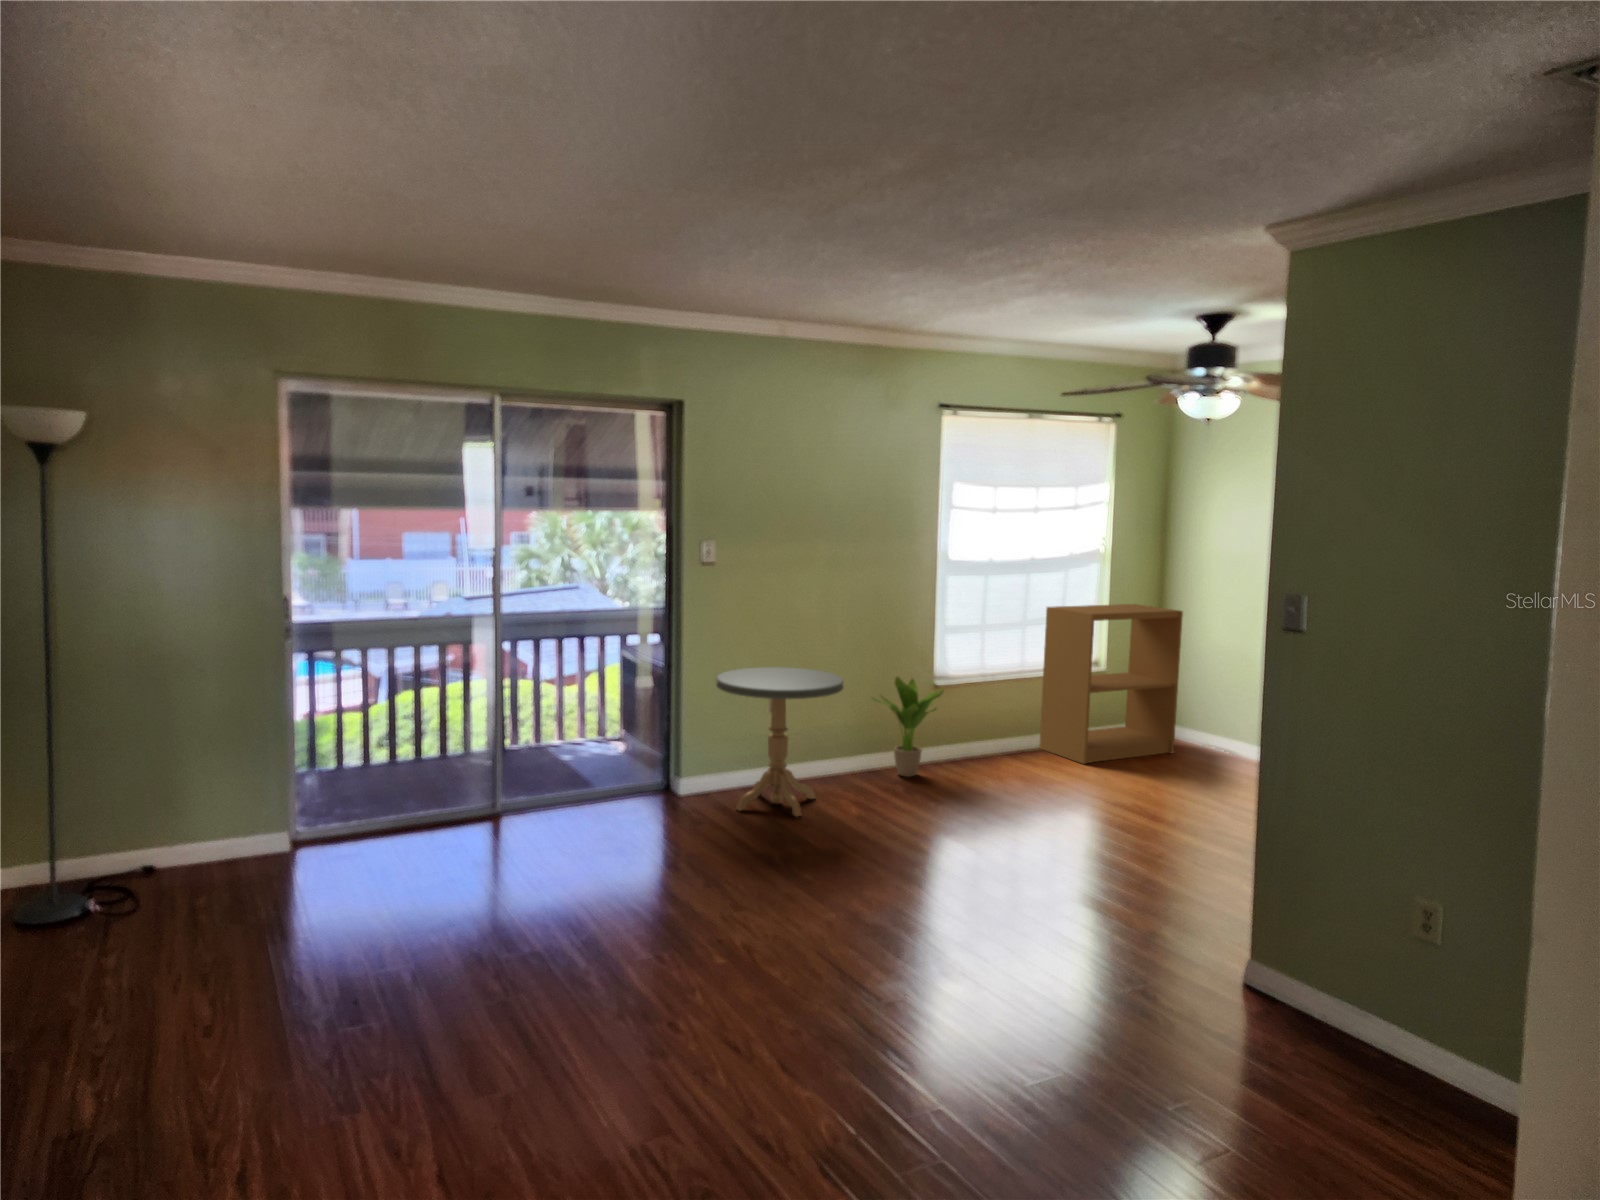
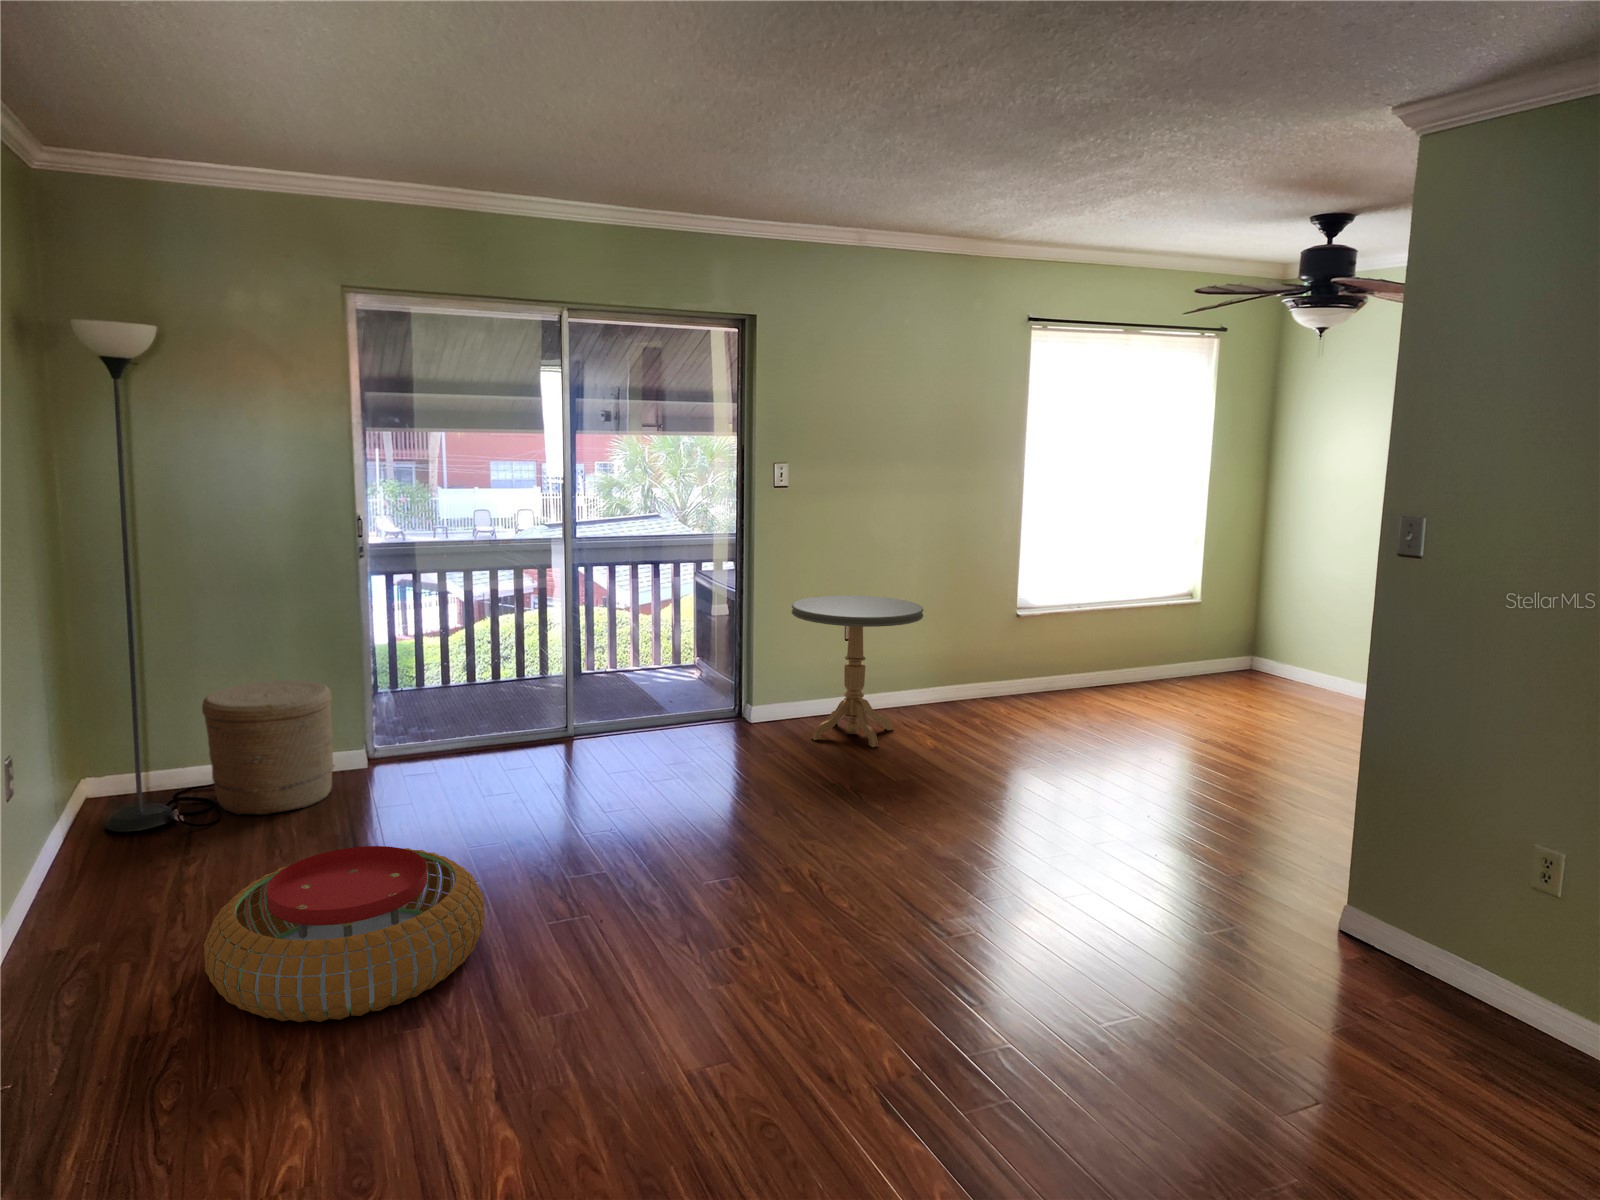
bookshelf: present [1039,604,1183,764] -> none [1127,535,1286,701]
potted plant: present [874,677,943,777] -> none [947,606,1031,710]
woven basket: none [119,762,255,902] -> present [202,680,334,815]
pouf: none [139,930,422,1109] -> present [204,846,485,1022]

